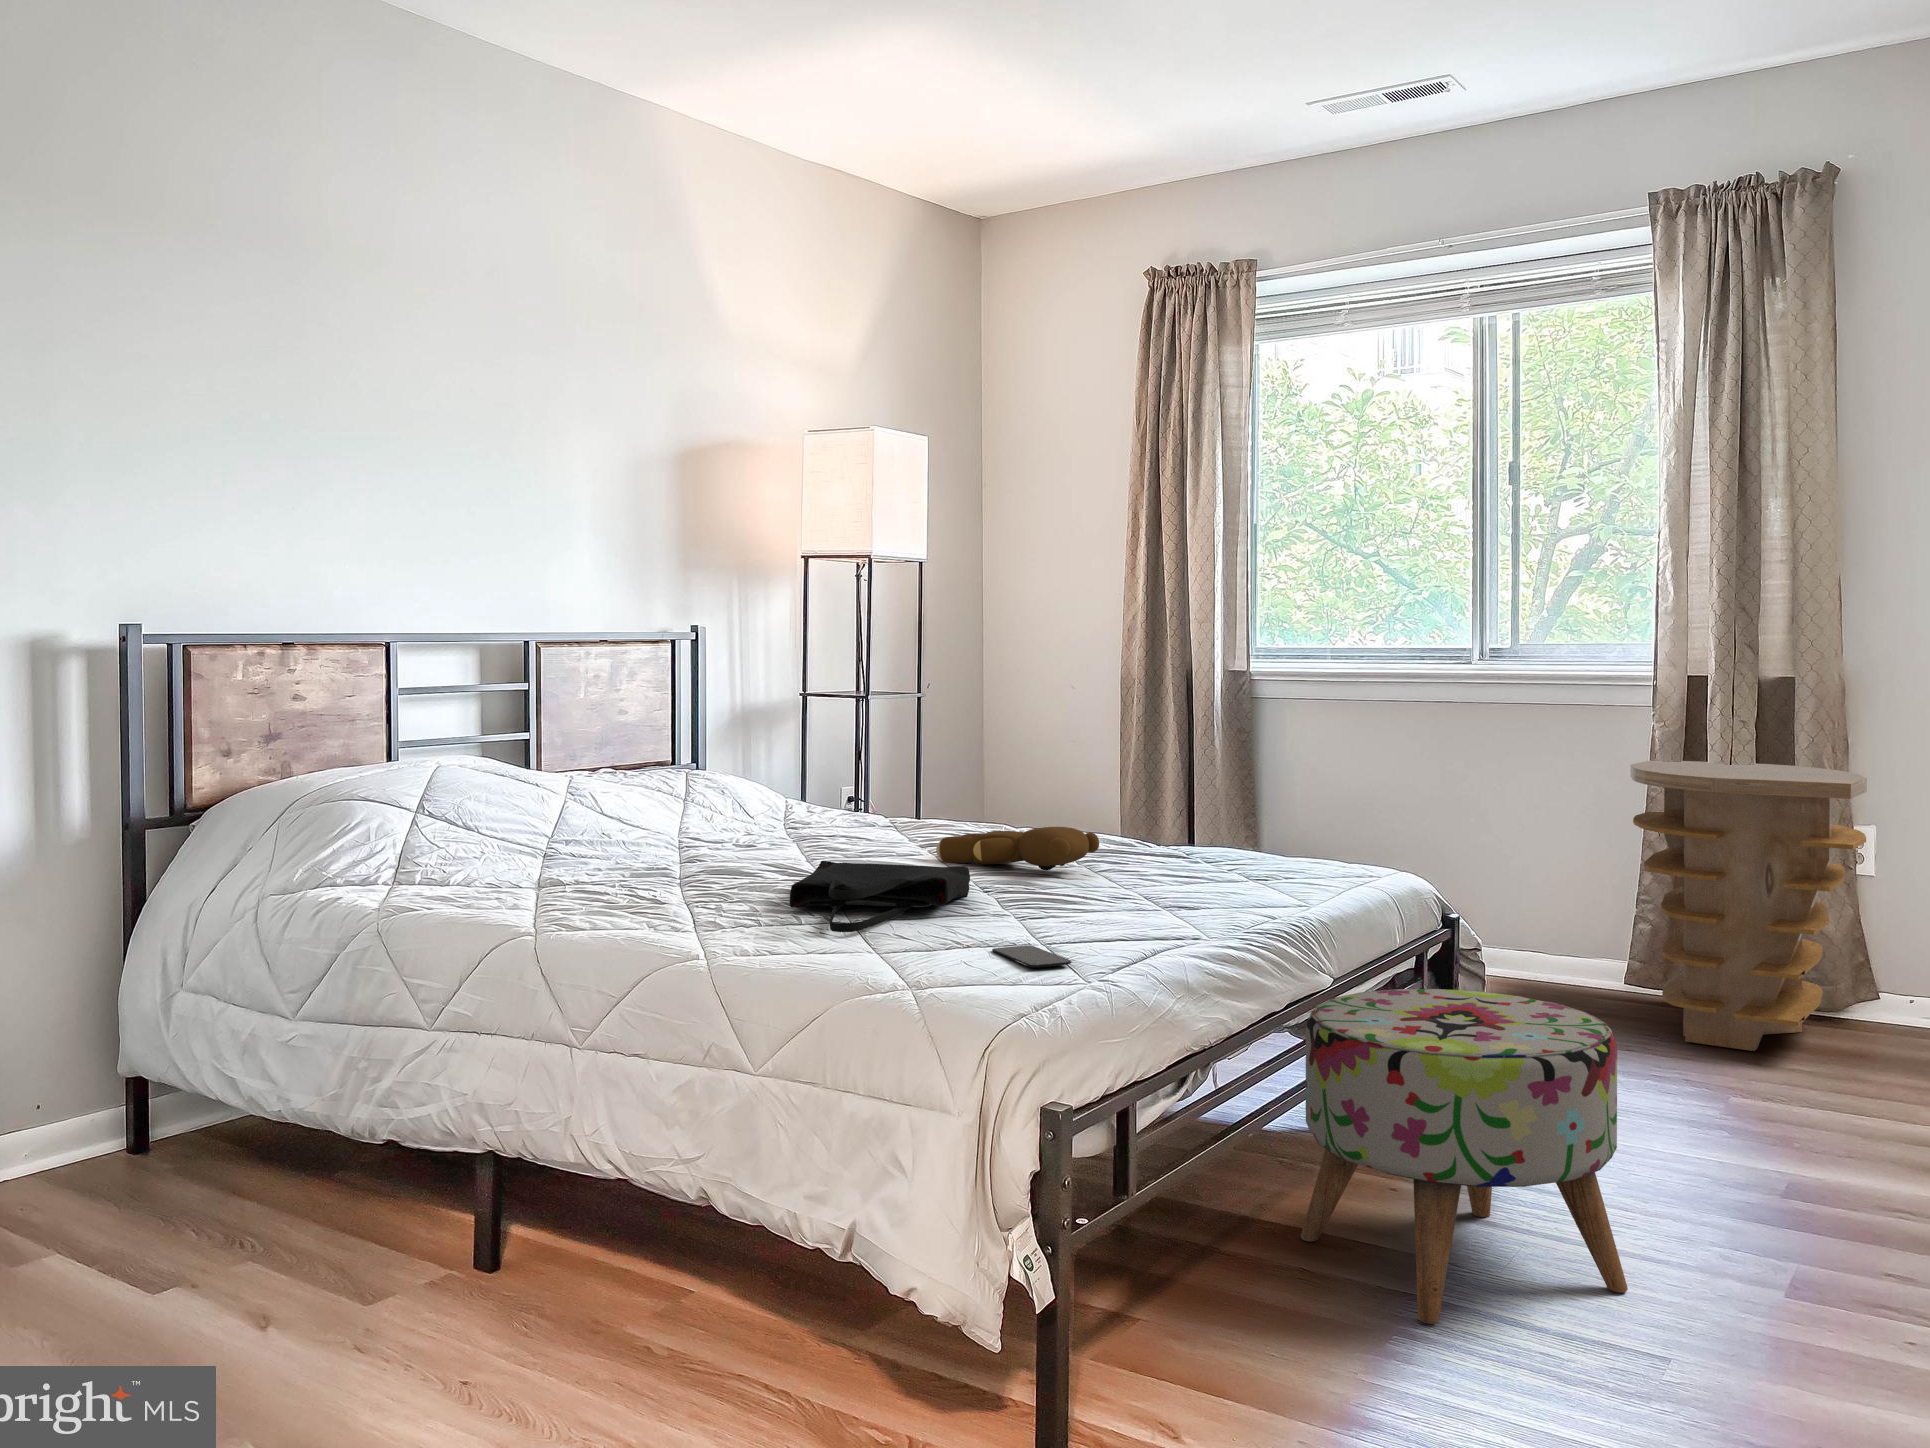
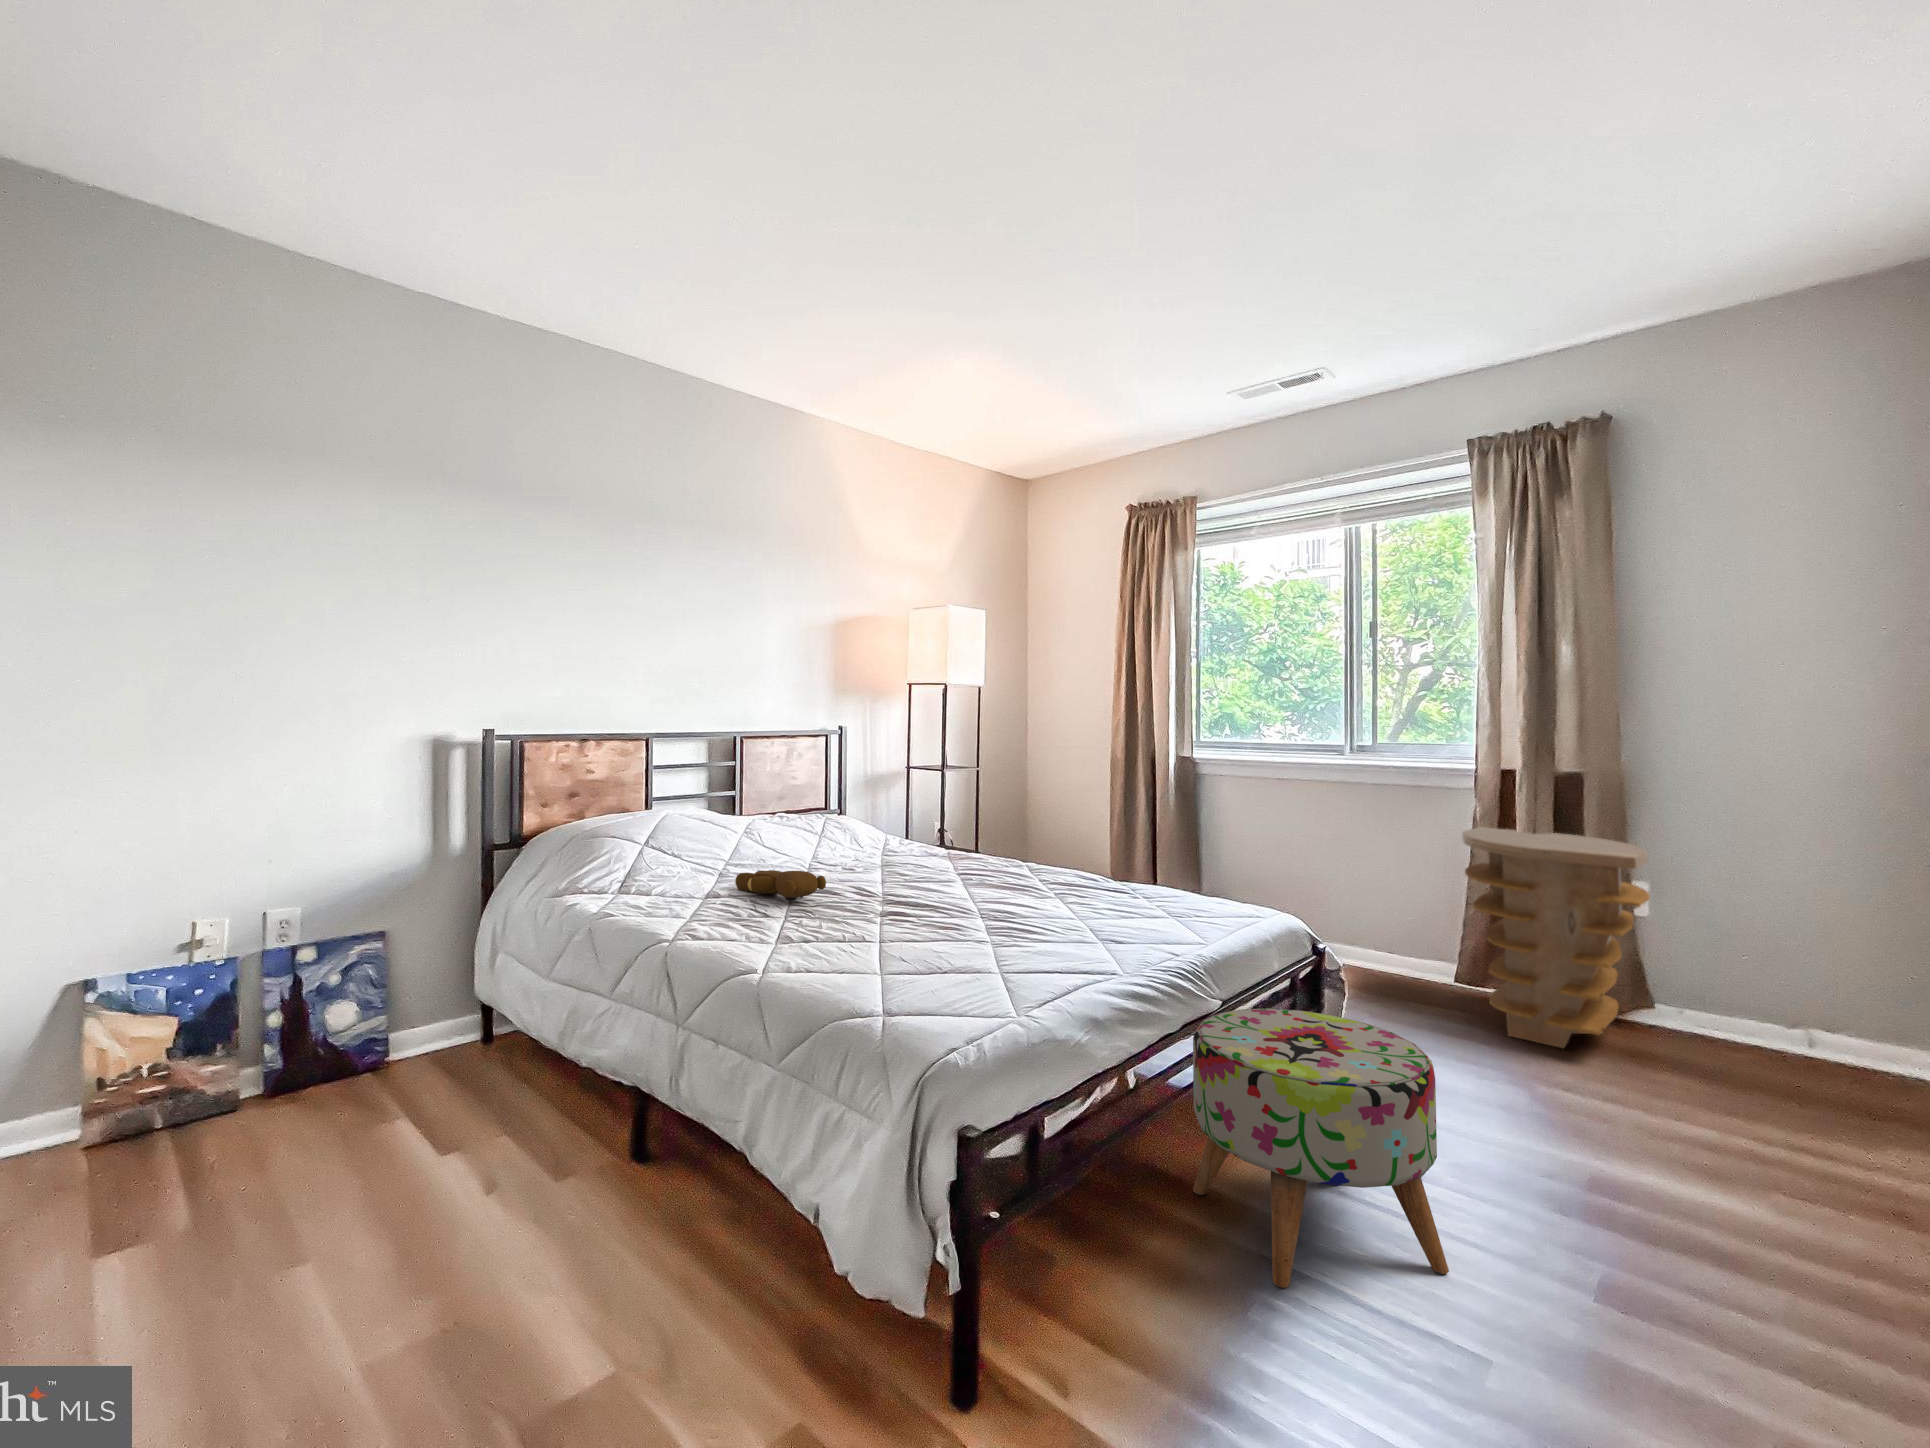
teddy bear: present [936,827,1099,870] -> present [735,870,826,901]
tote bag: present [790,861,970,932] -> none [846,891,970,950]
smartphone: present [992,945,1071,968] -> none [965,968,1014,990]

